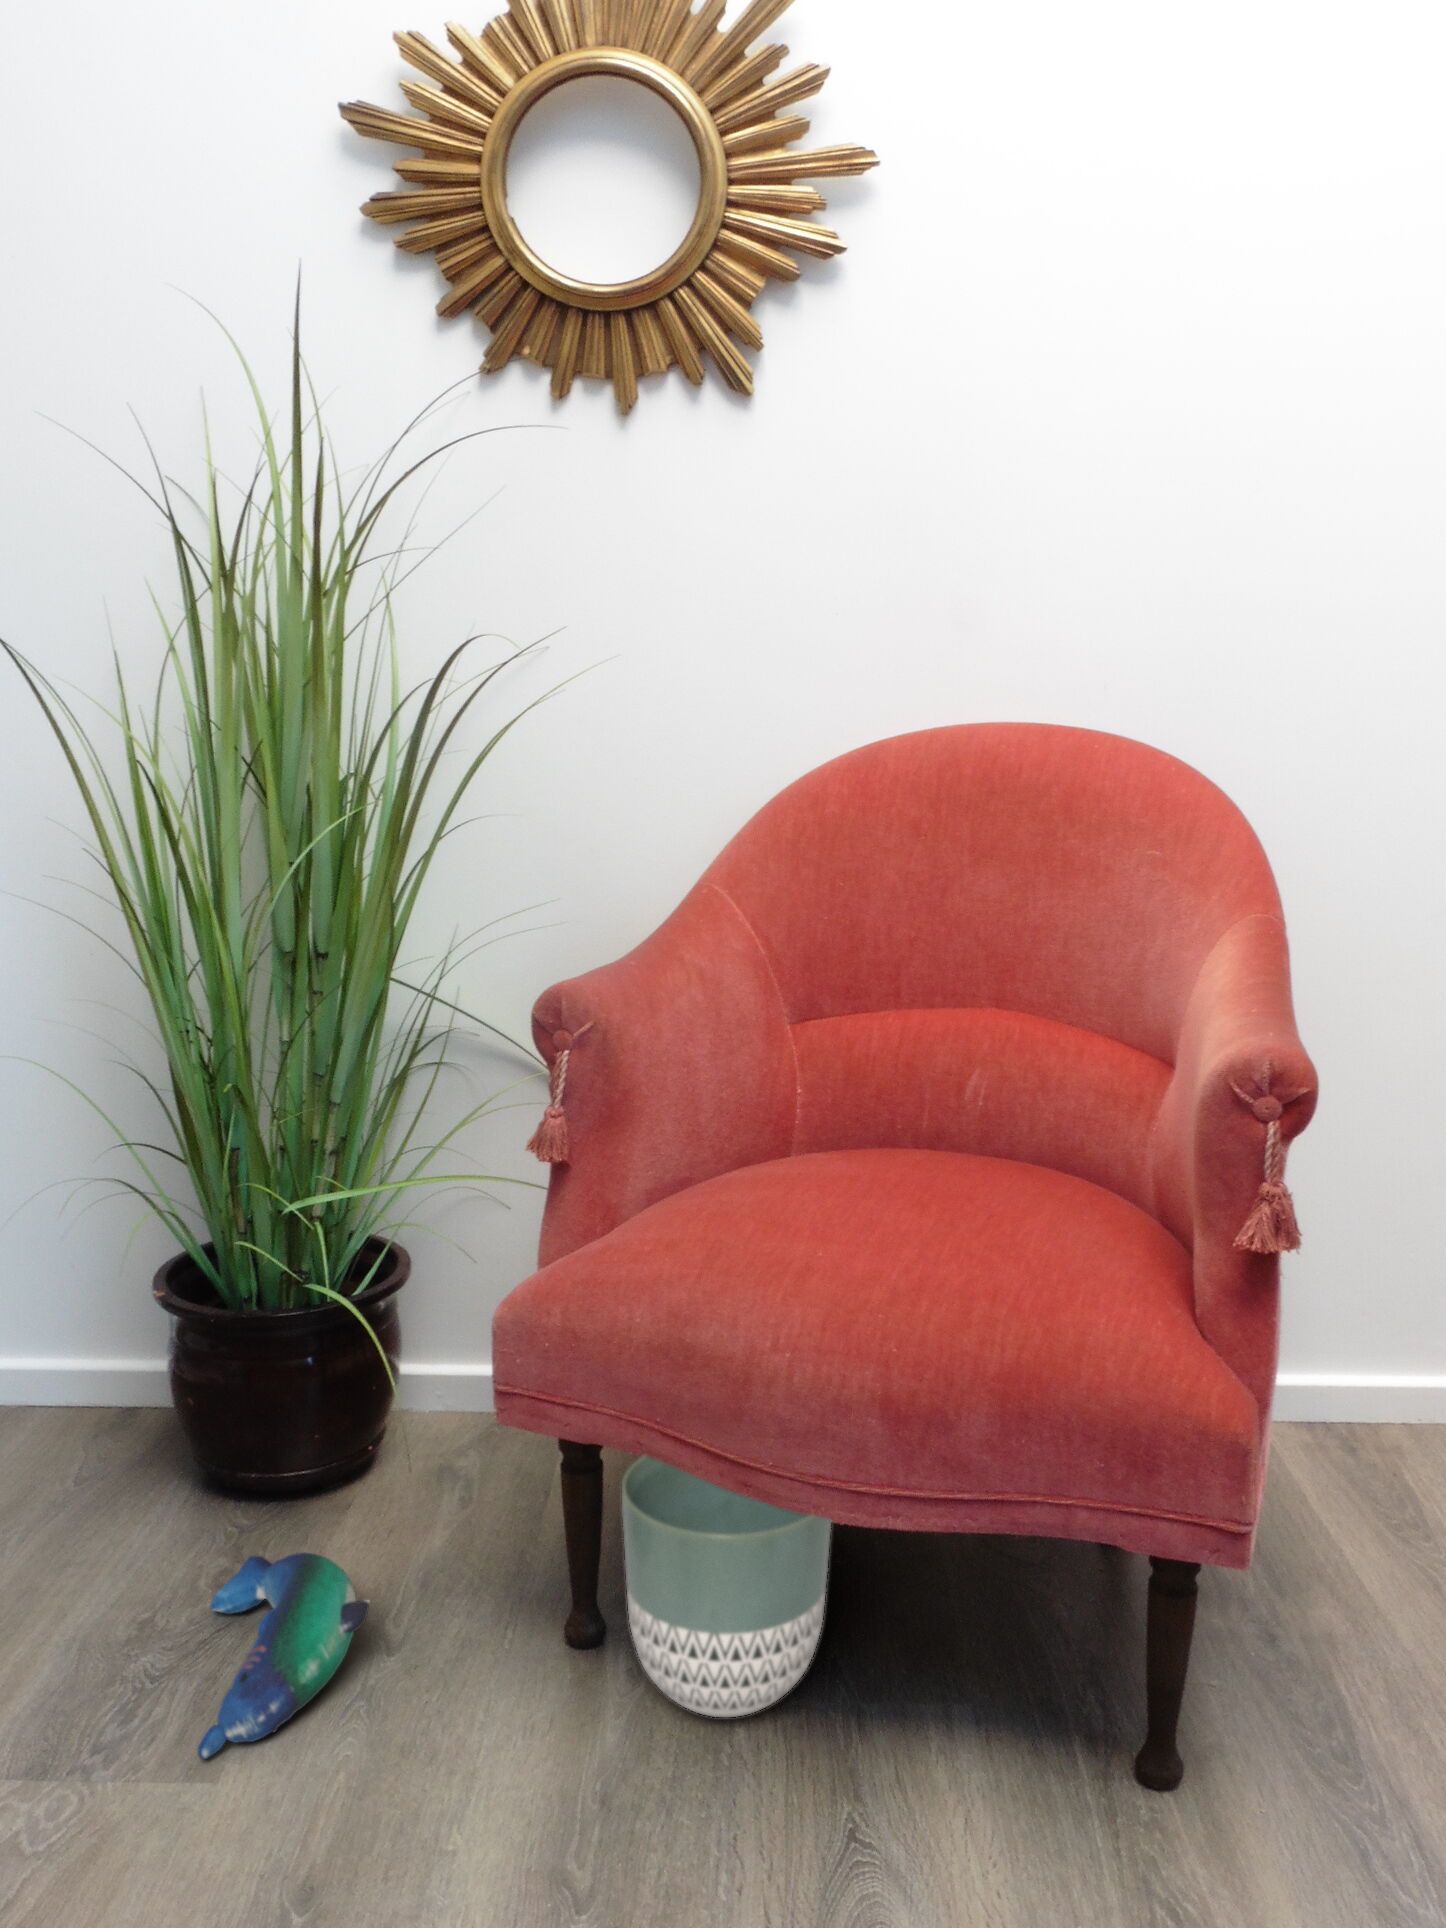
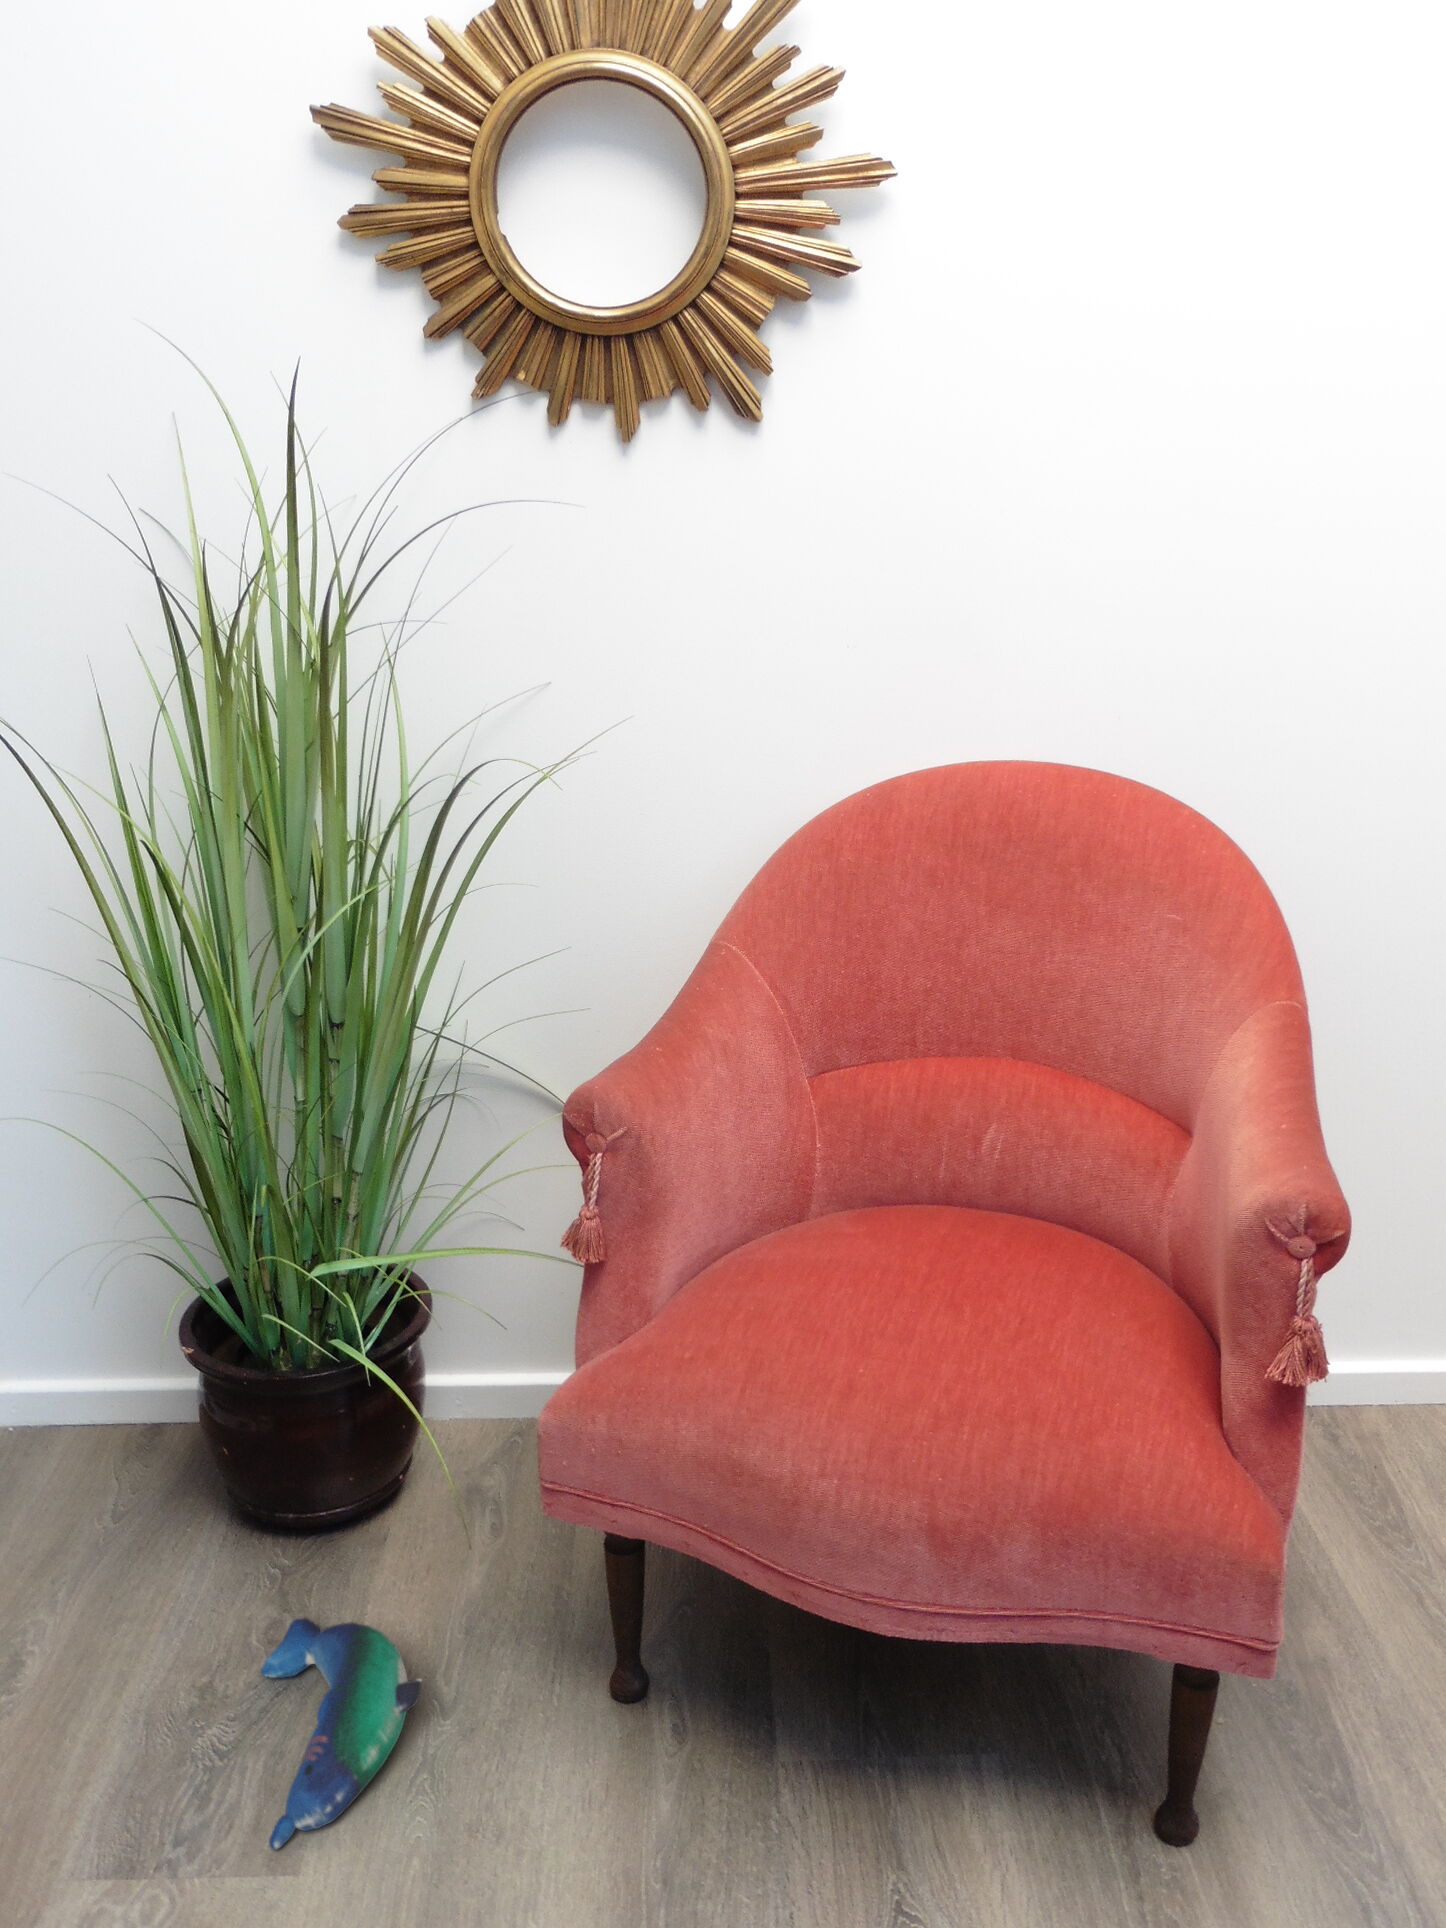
planter: present [622,1454,831,1717] -> none [666,1510,869,1785]

